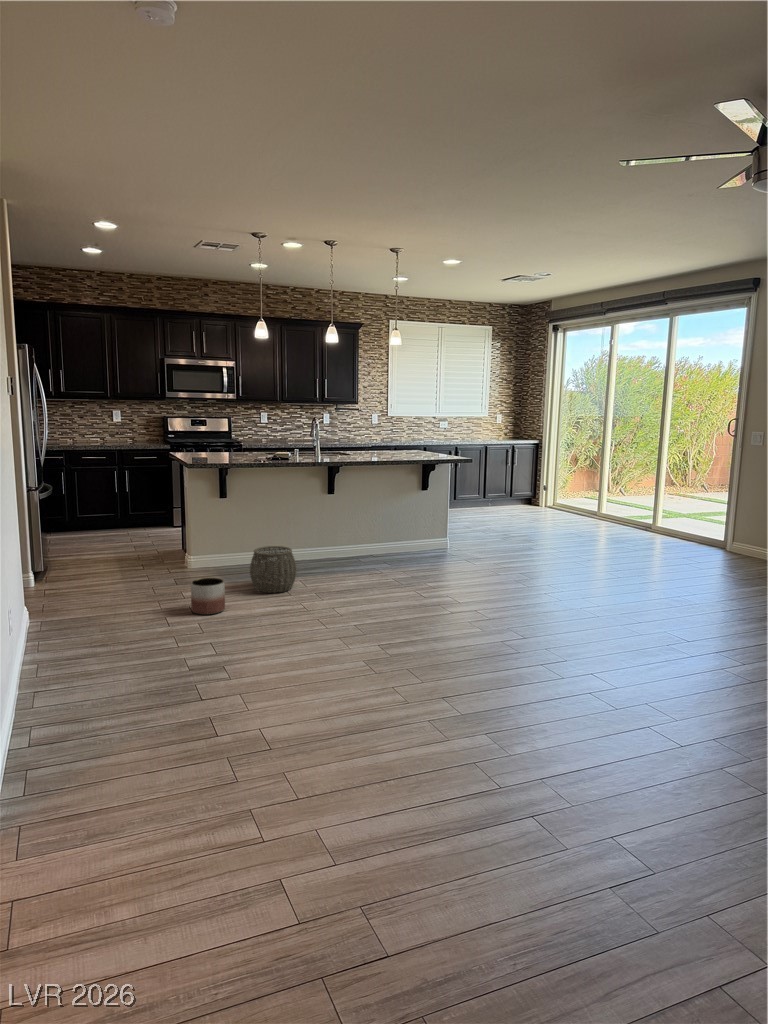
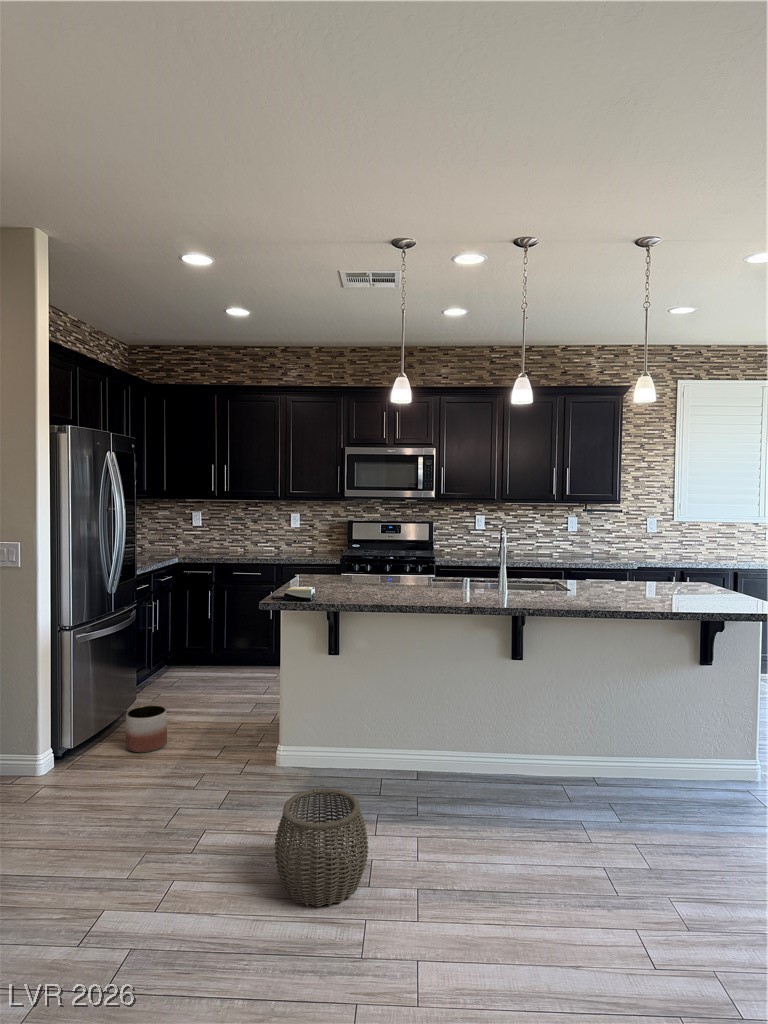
planter: present [191,578,225,615] -> present [126,705,167,752]

